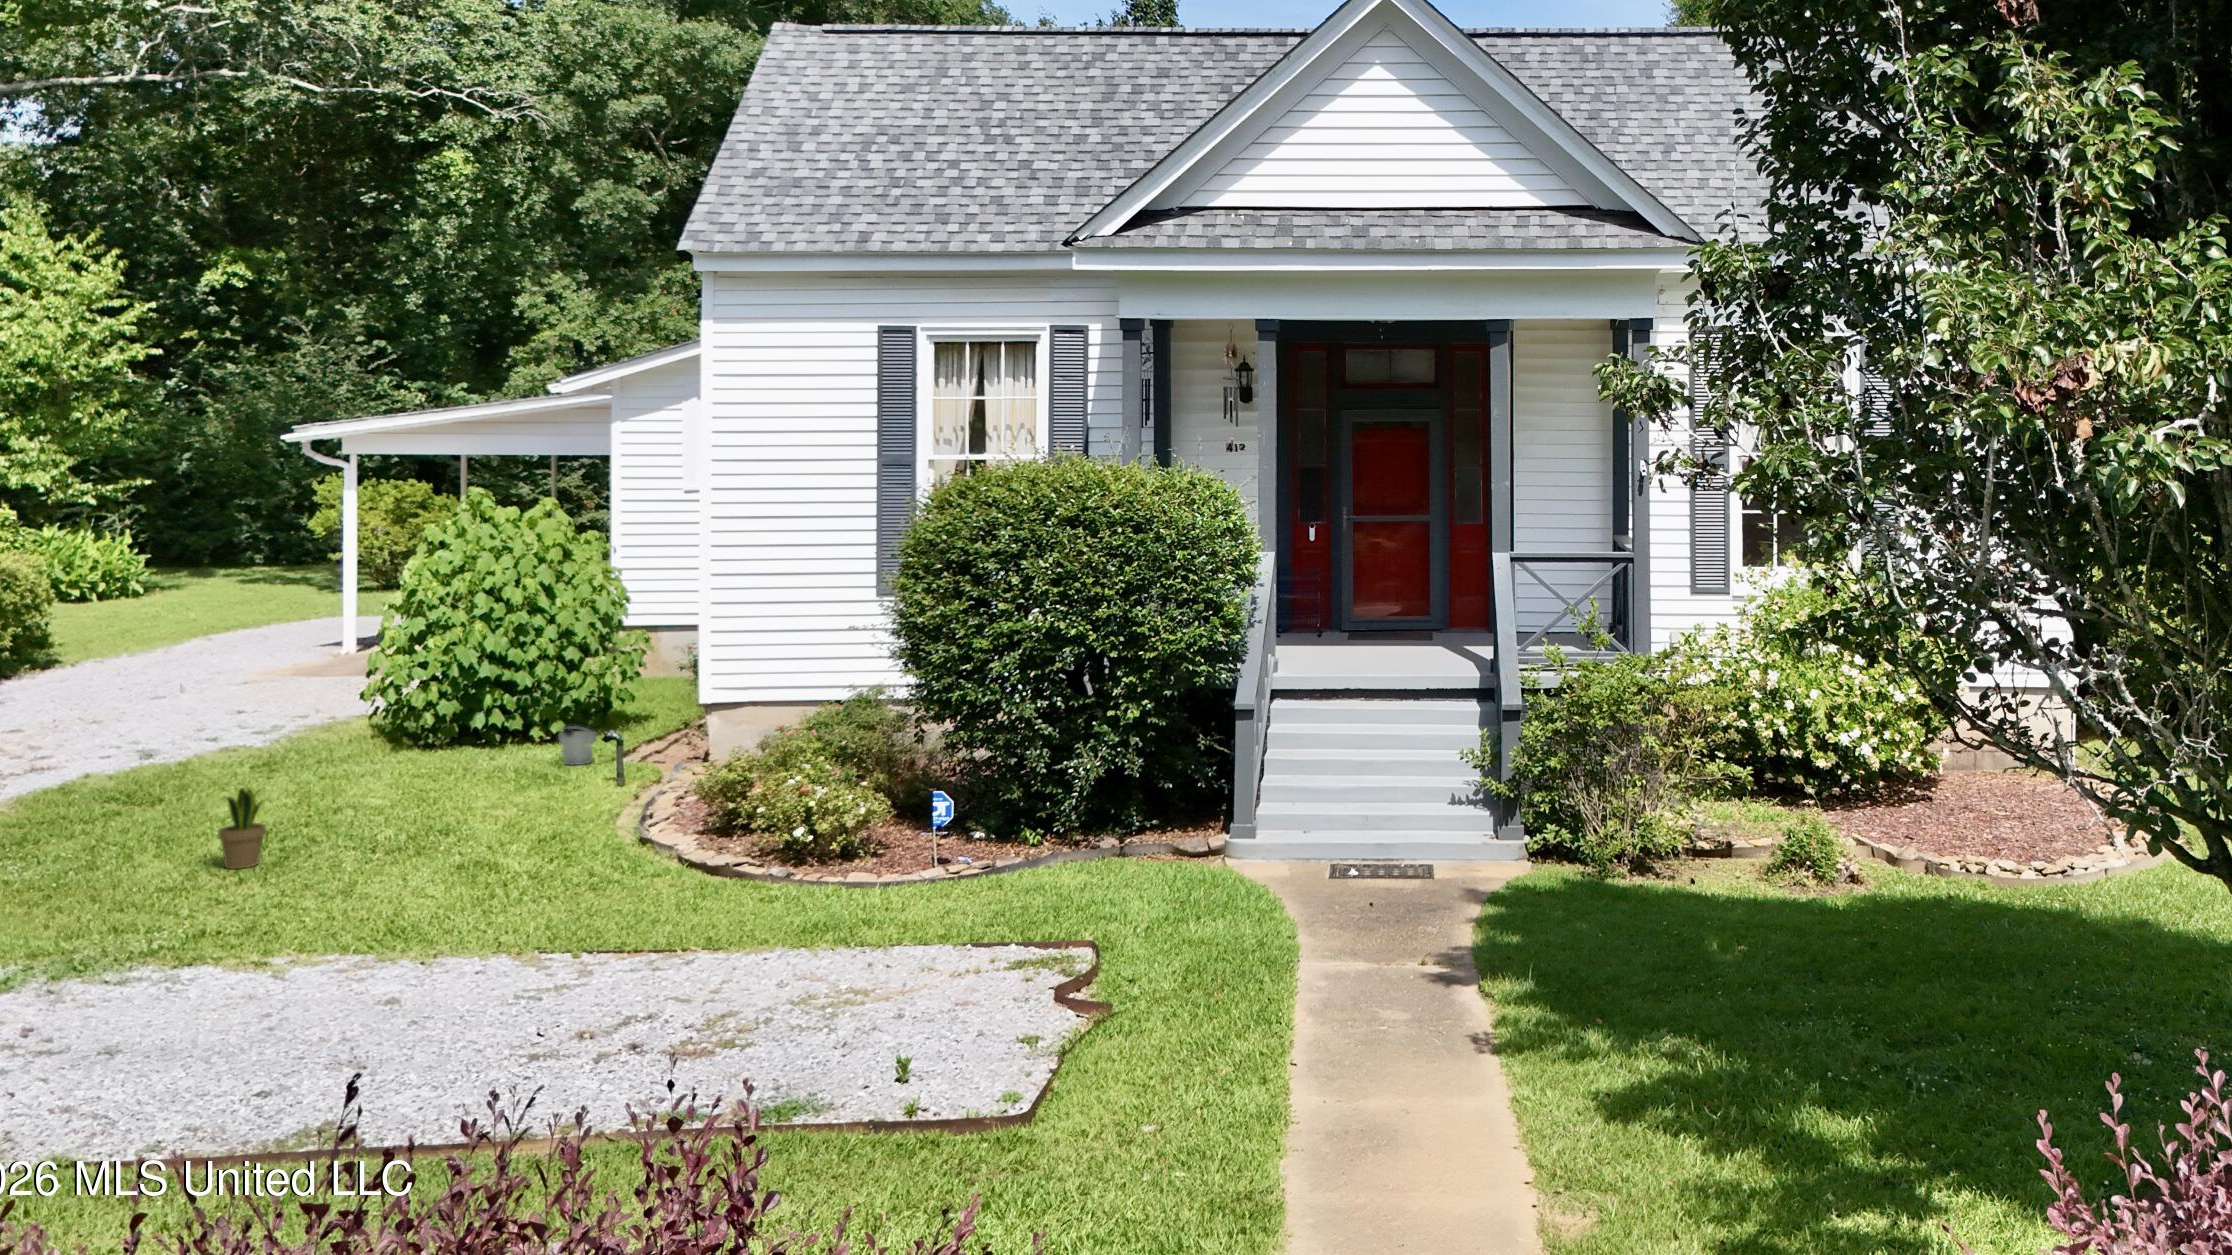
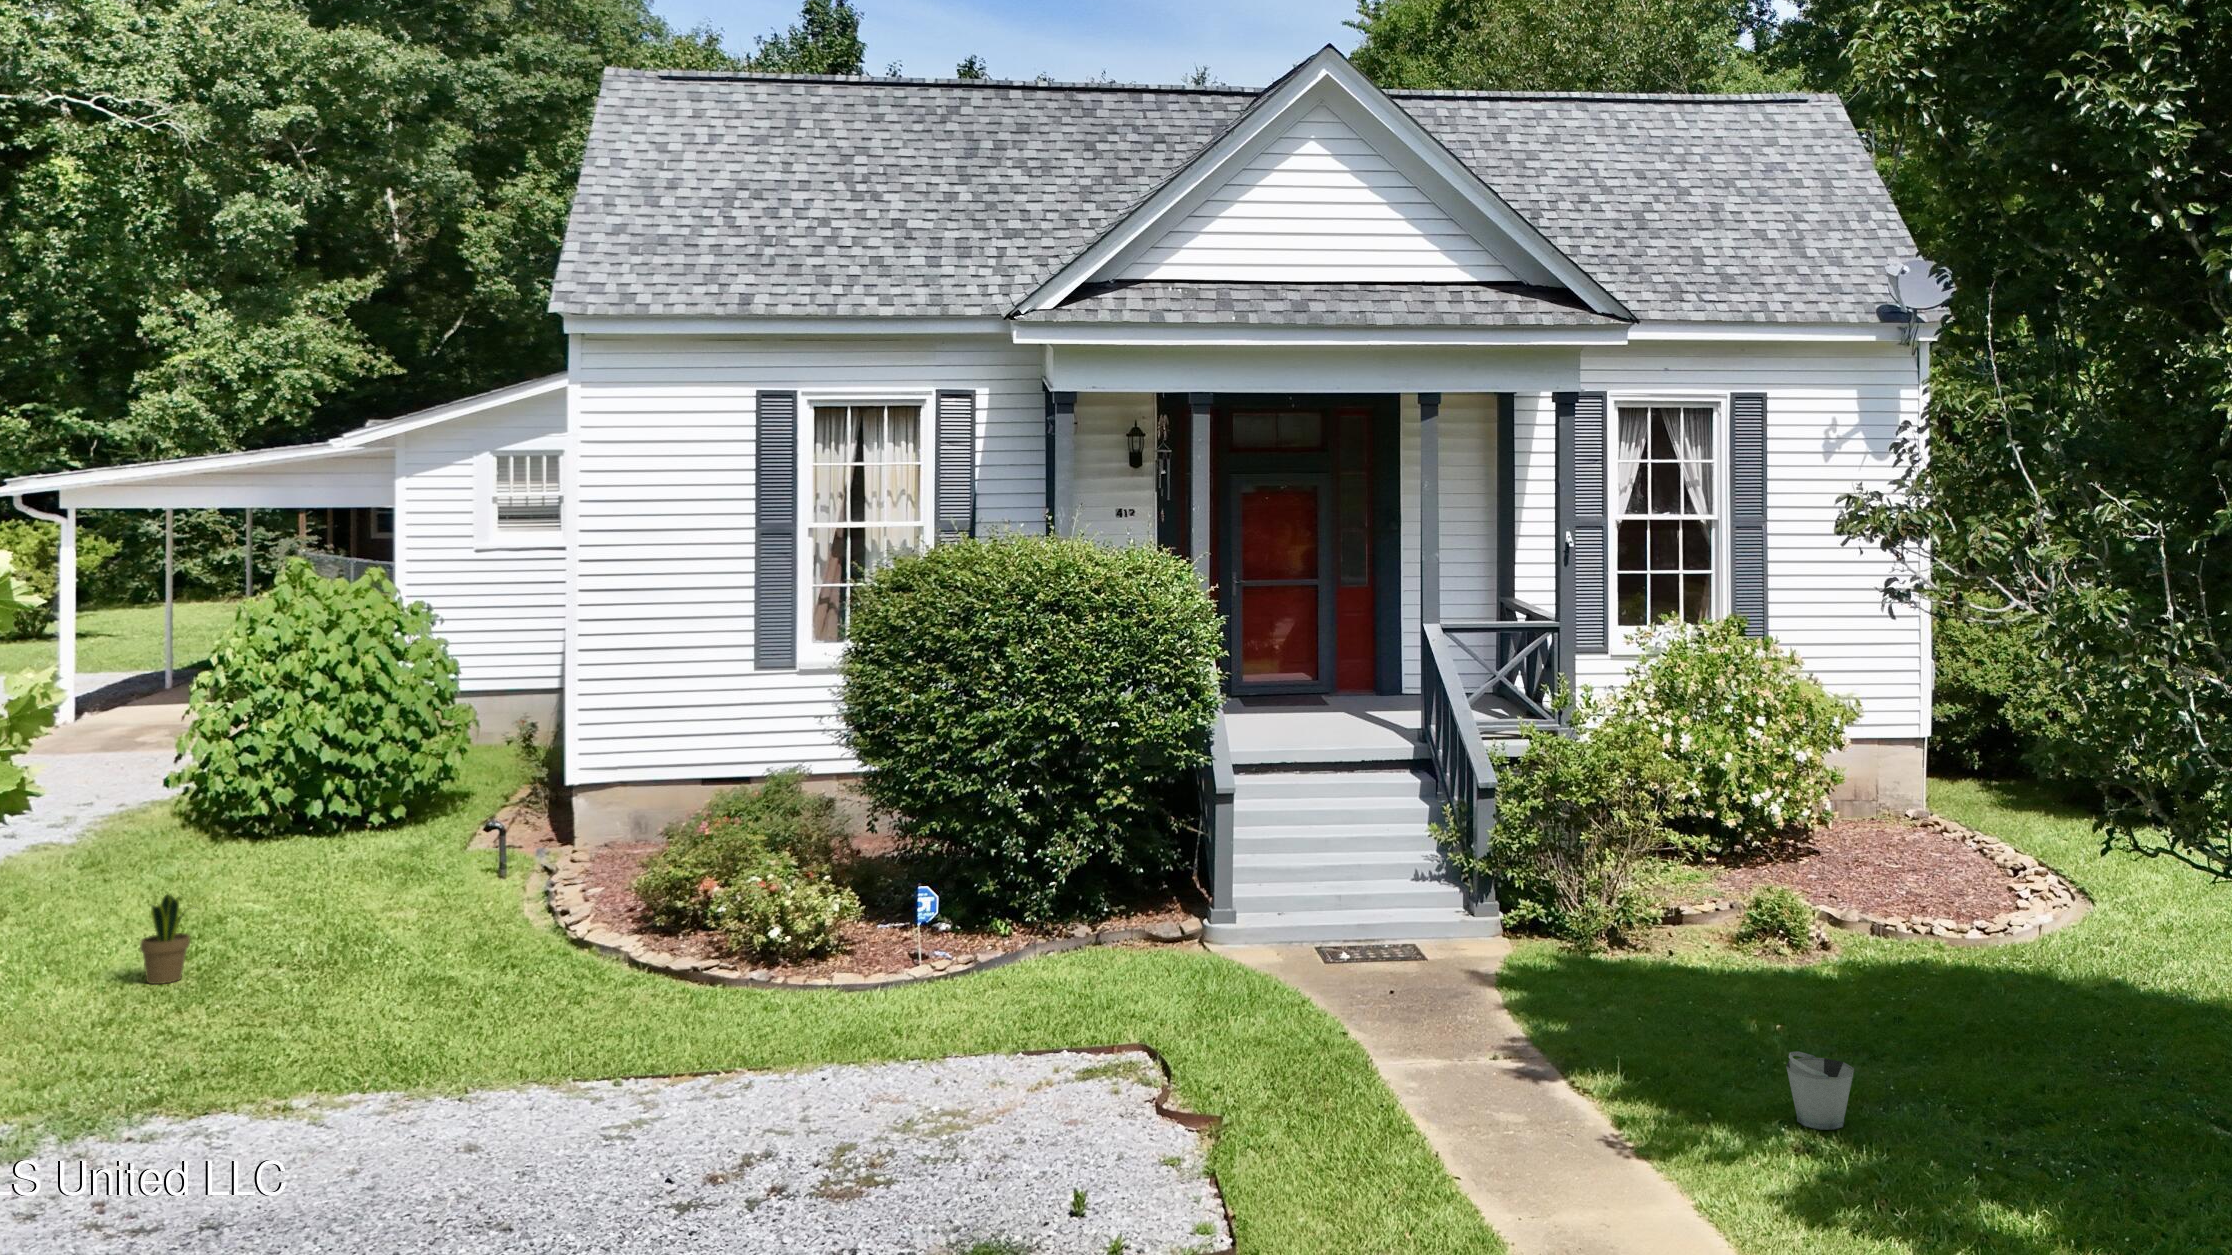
bucket: present [558,726,598,765] -> present [1786,1051,1854,1130]

